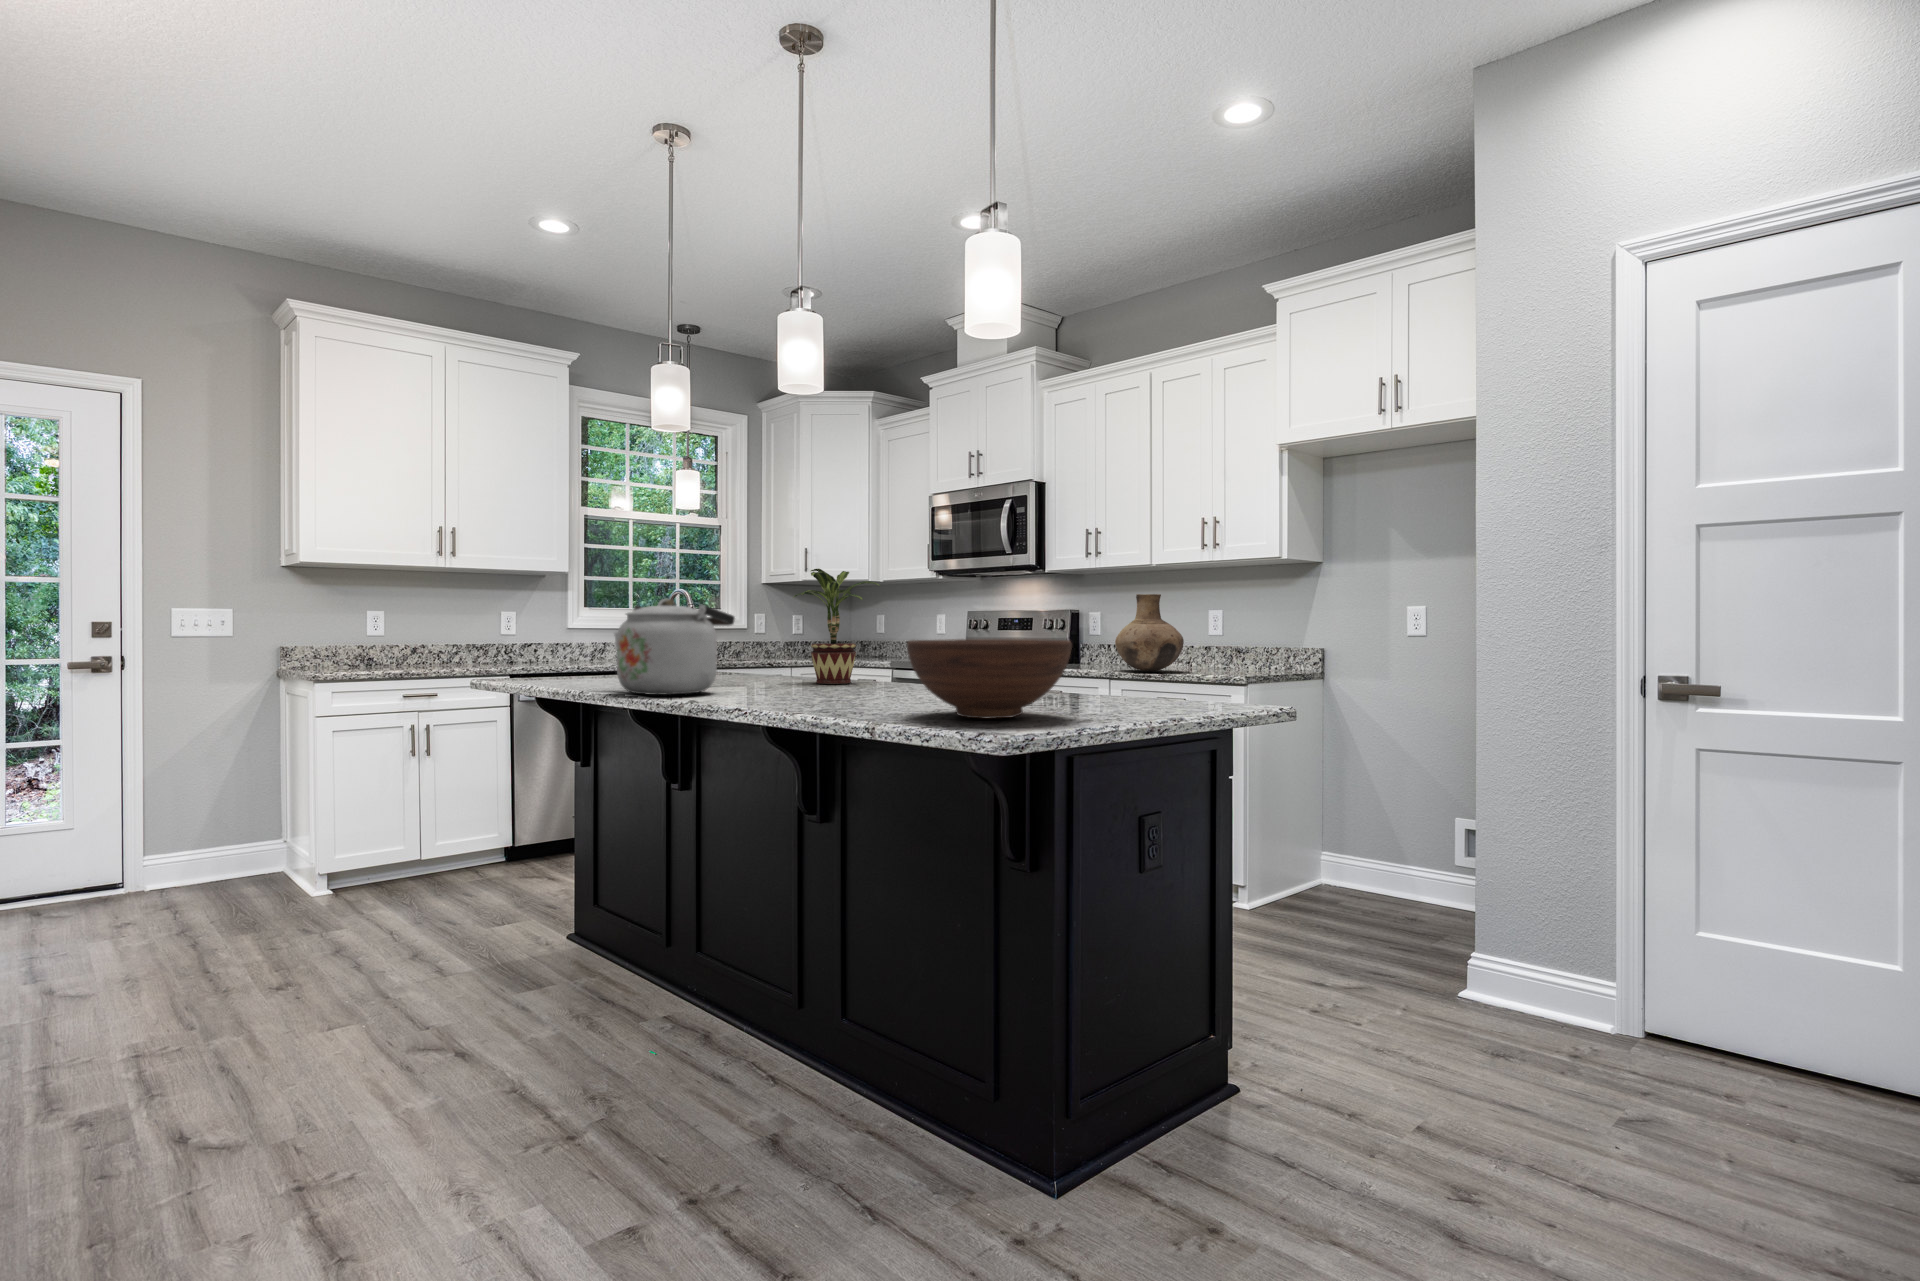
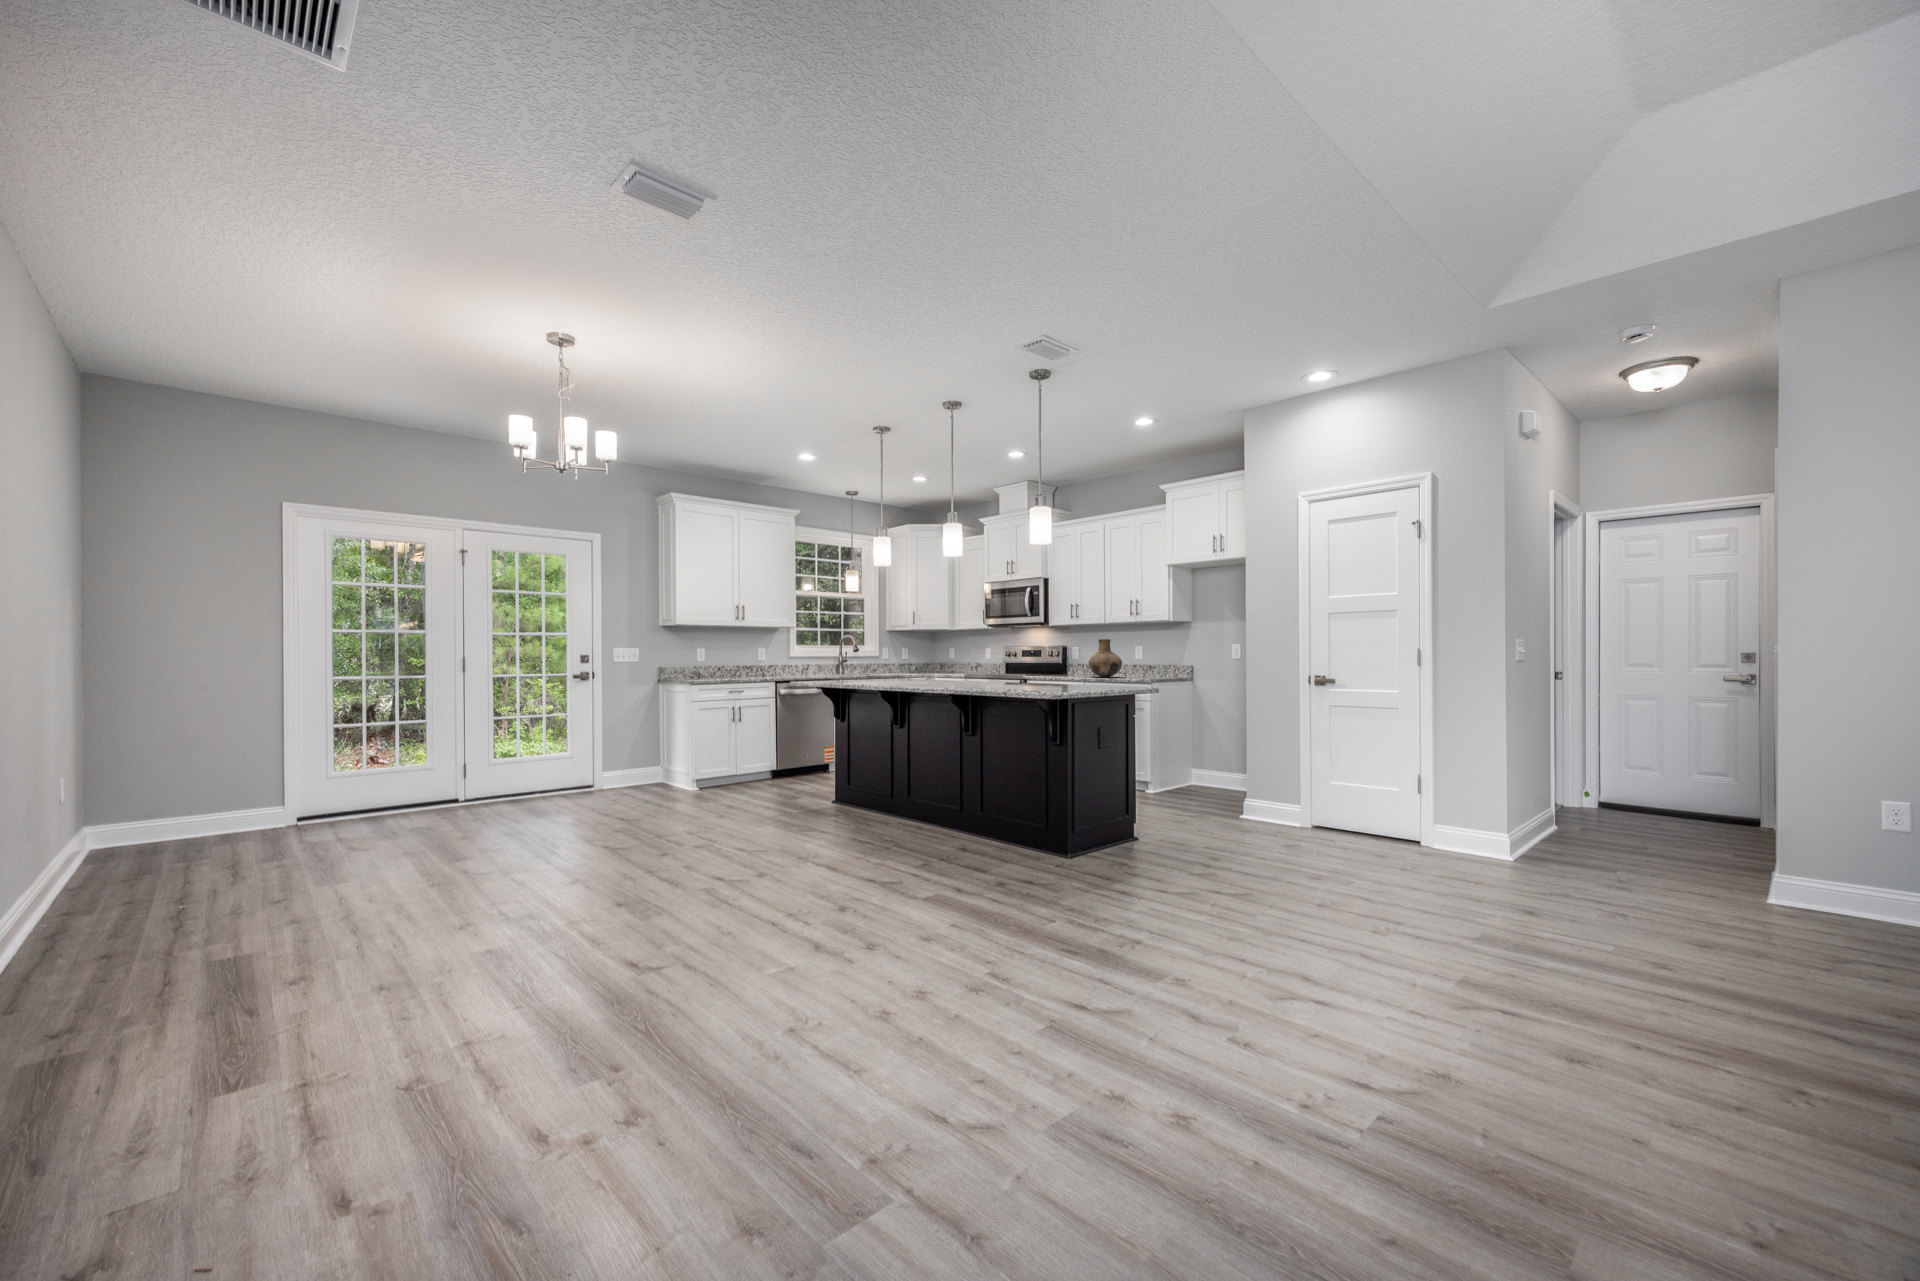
potted plant: present [794,569,879,684] -> none [944,630,984,682]
kettle: present [614,599,735,695] -> none [877,645,929,685]
fruit bowl: present [907,639,1072,719] -> none [1012,661,1074,691]

